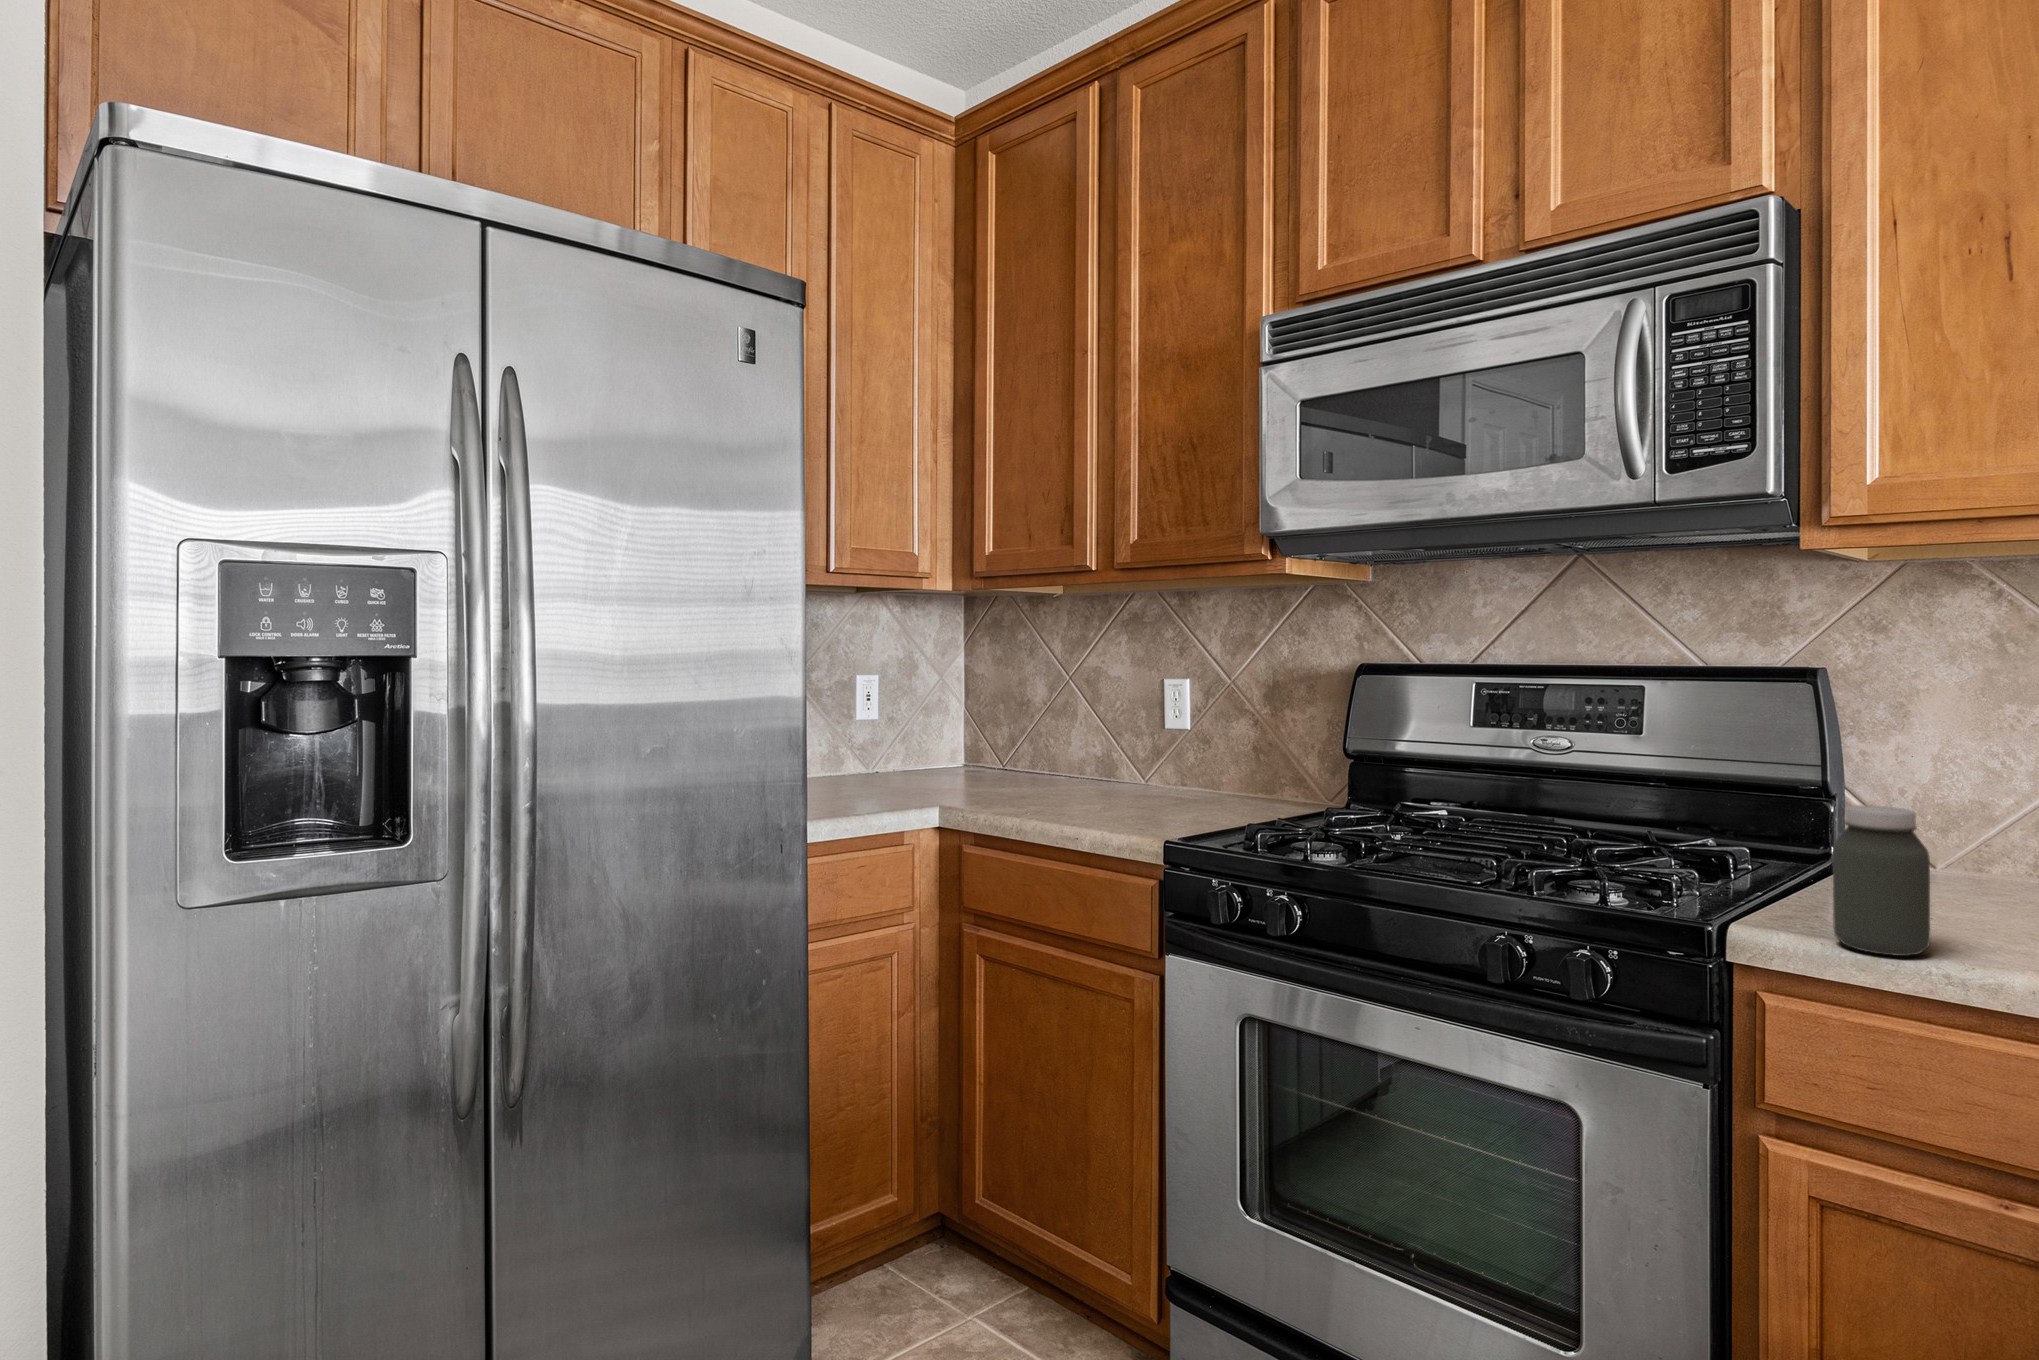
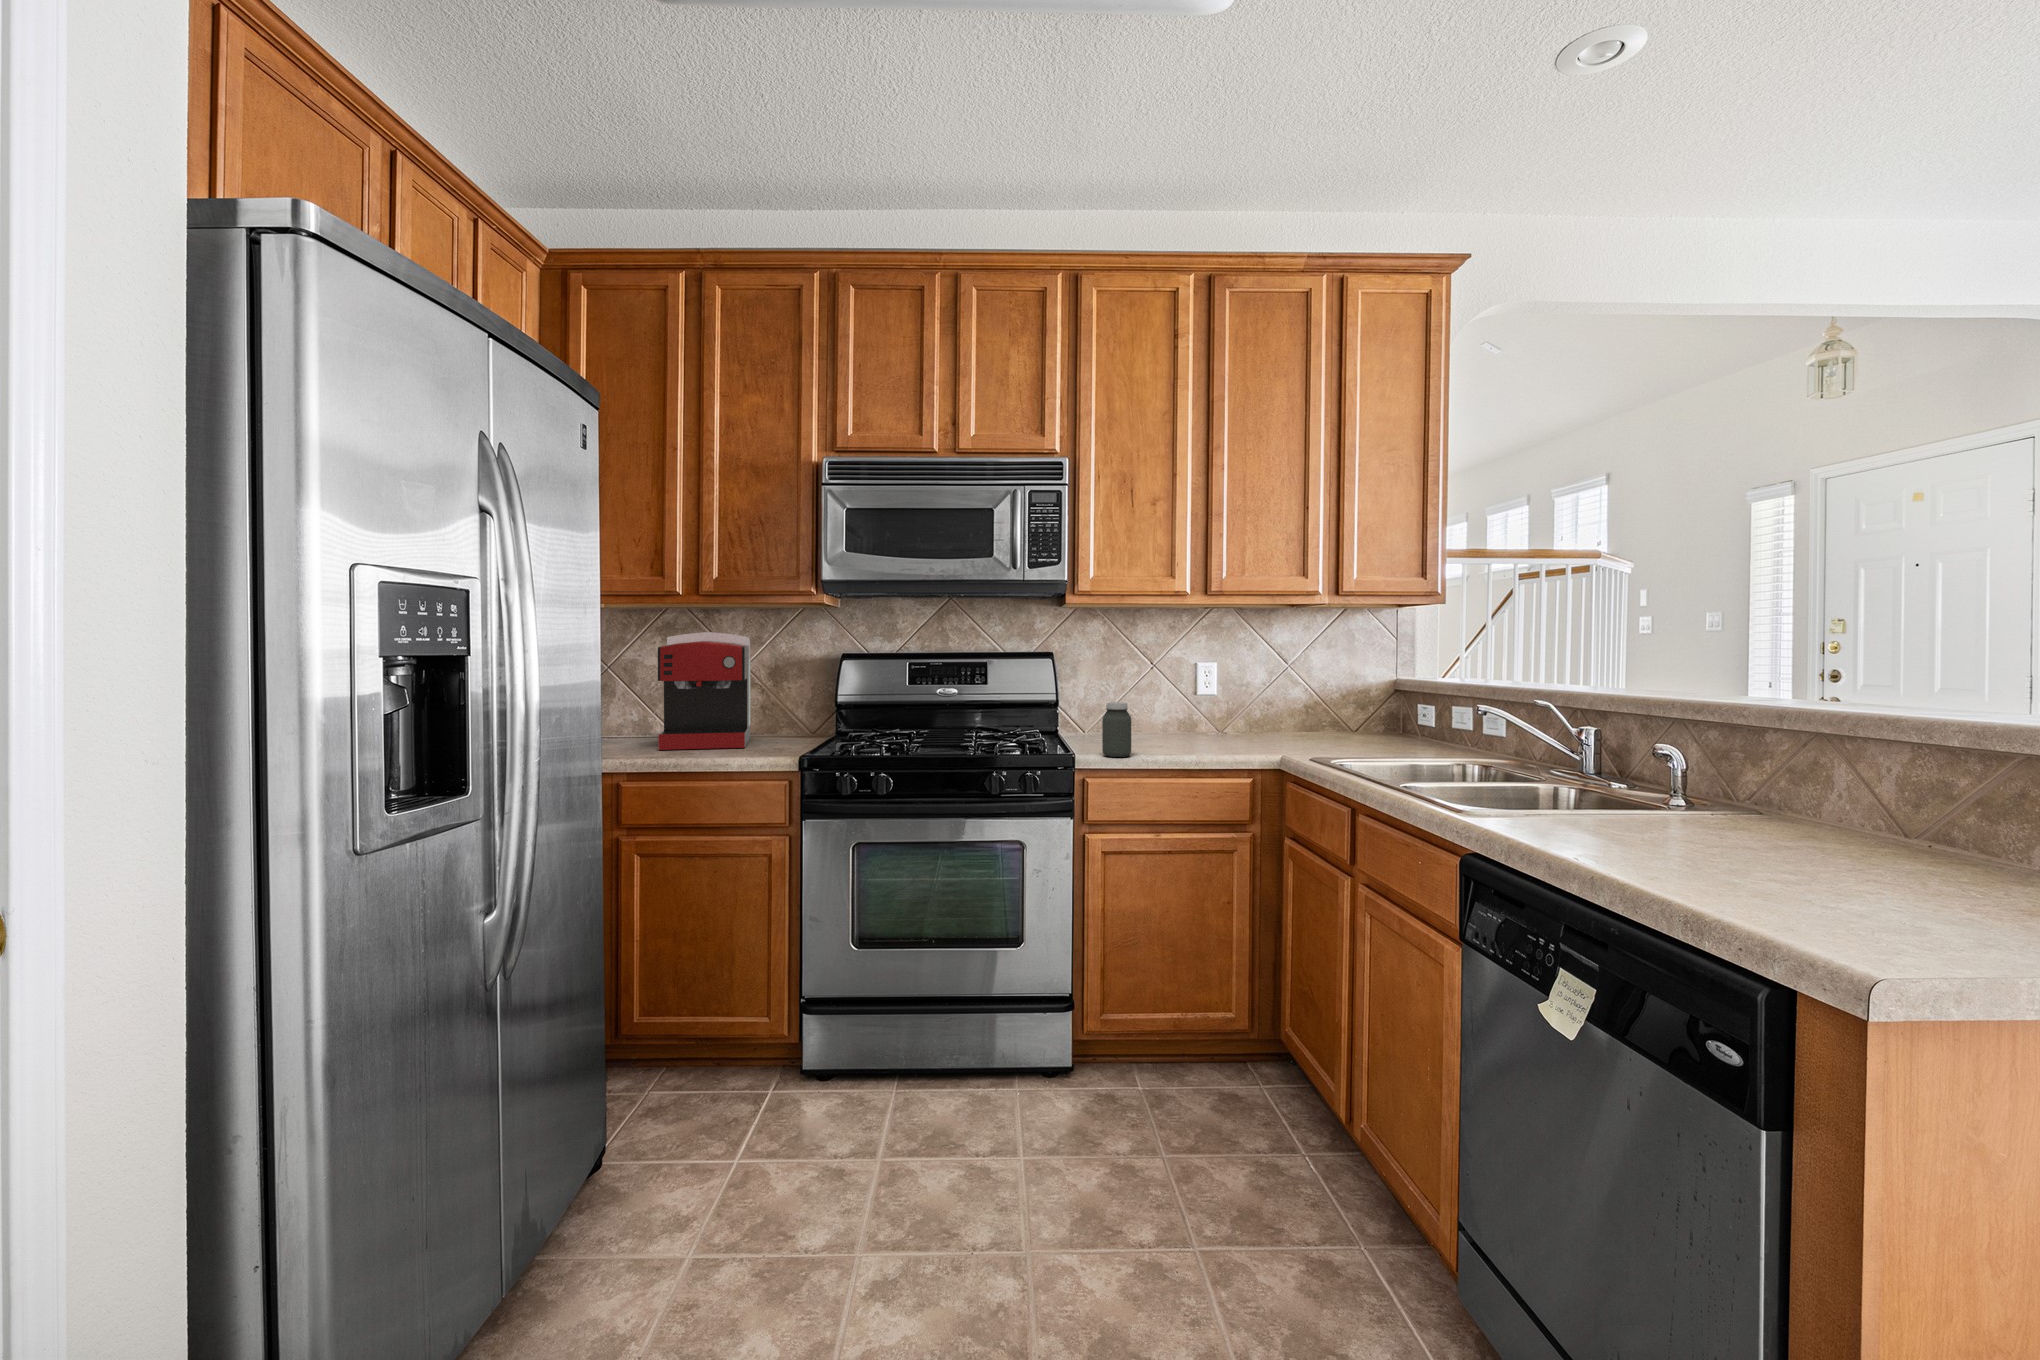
coffee maker: none [1044,627,1219,814] -> present [658,632,750,750]

